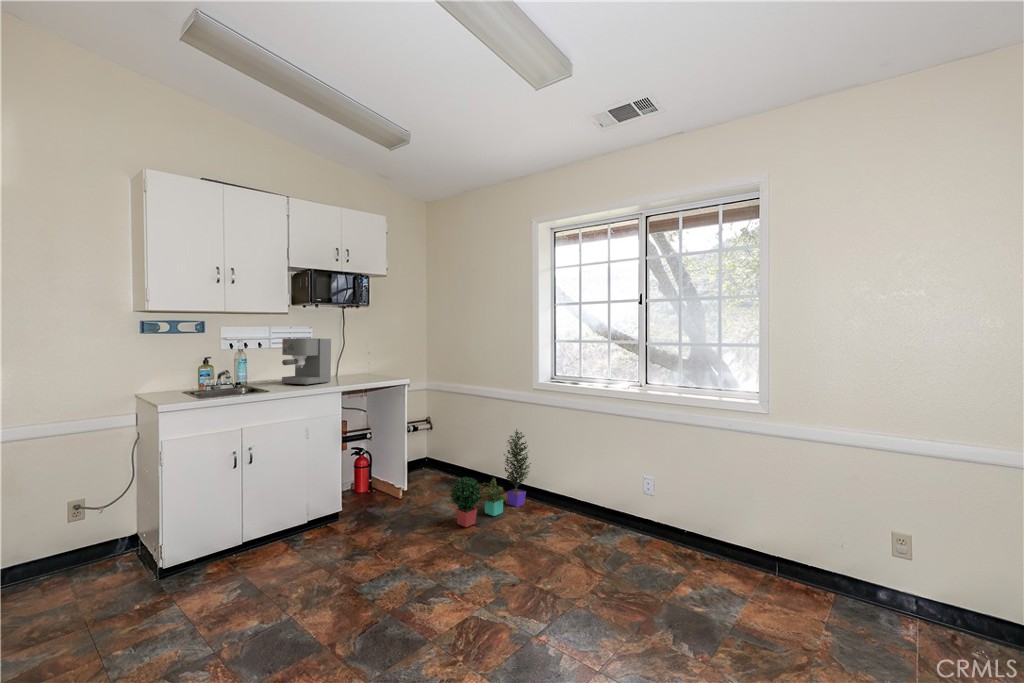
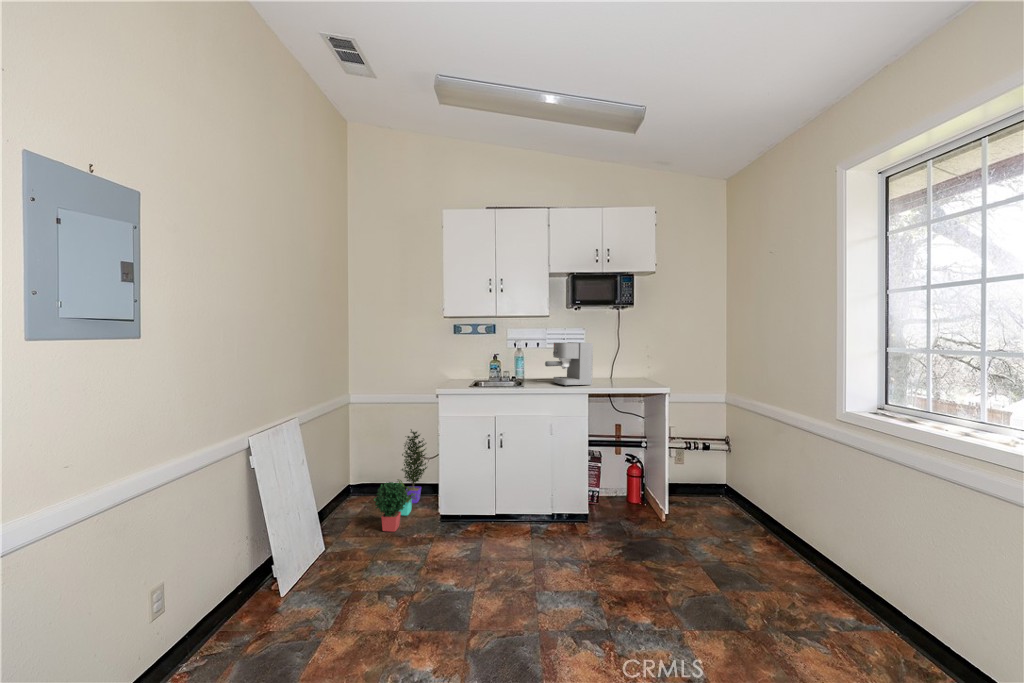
potted plant: present [450,429,531,527] -> present [374,430,427,532]

